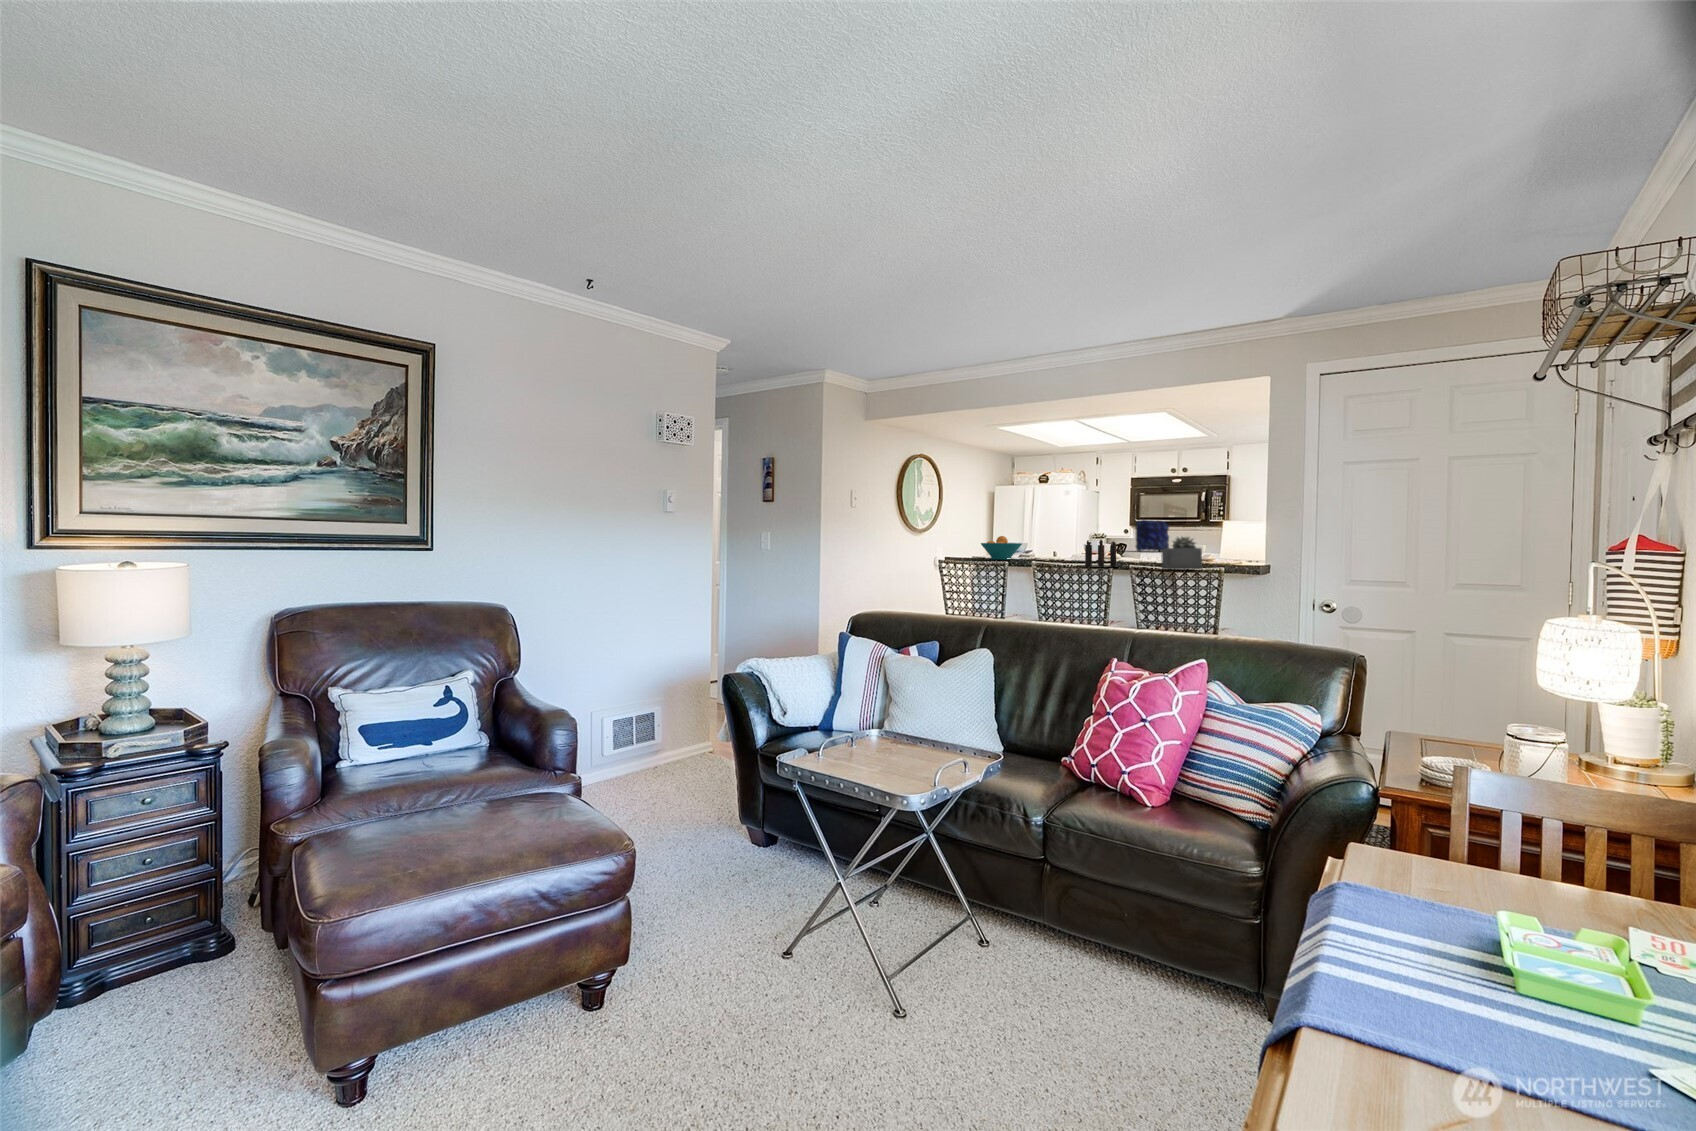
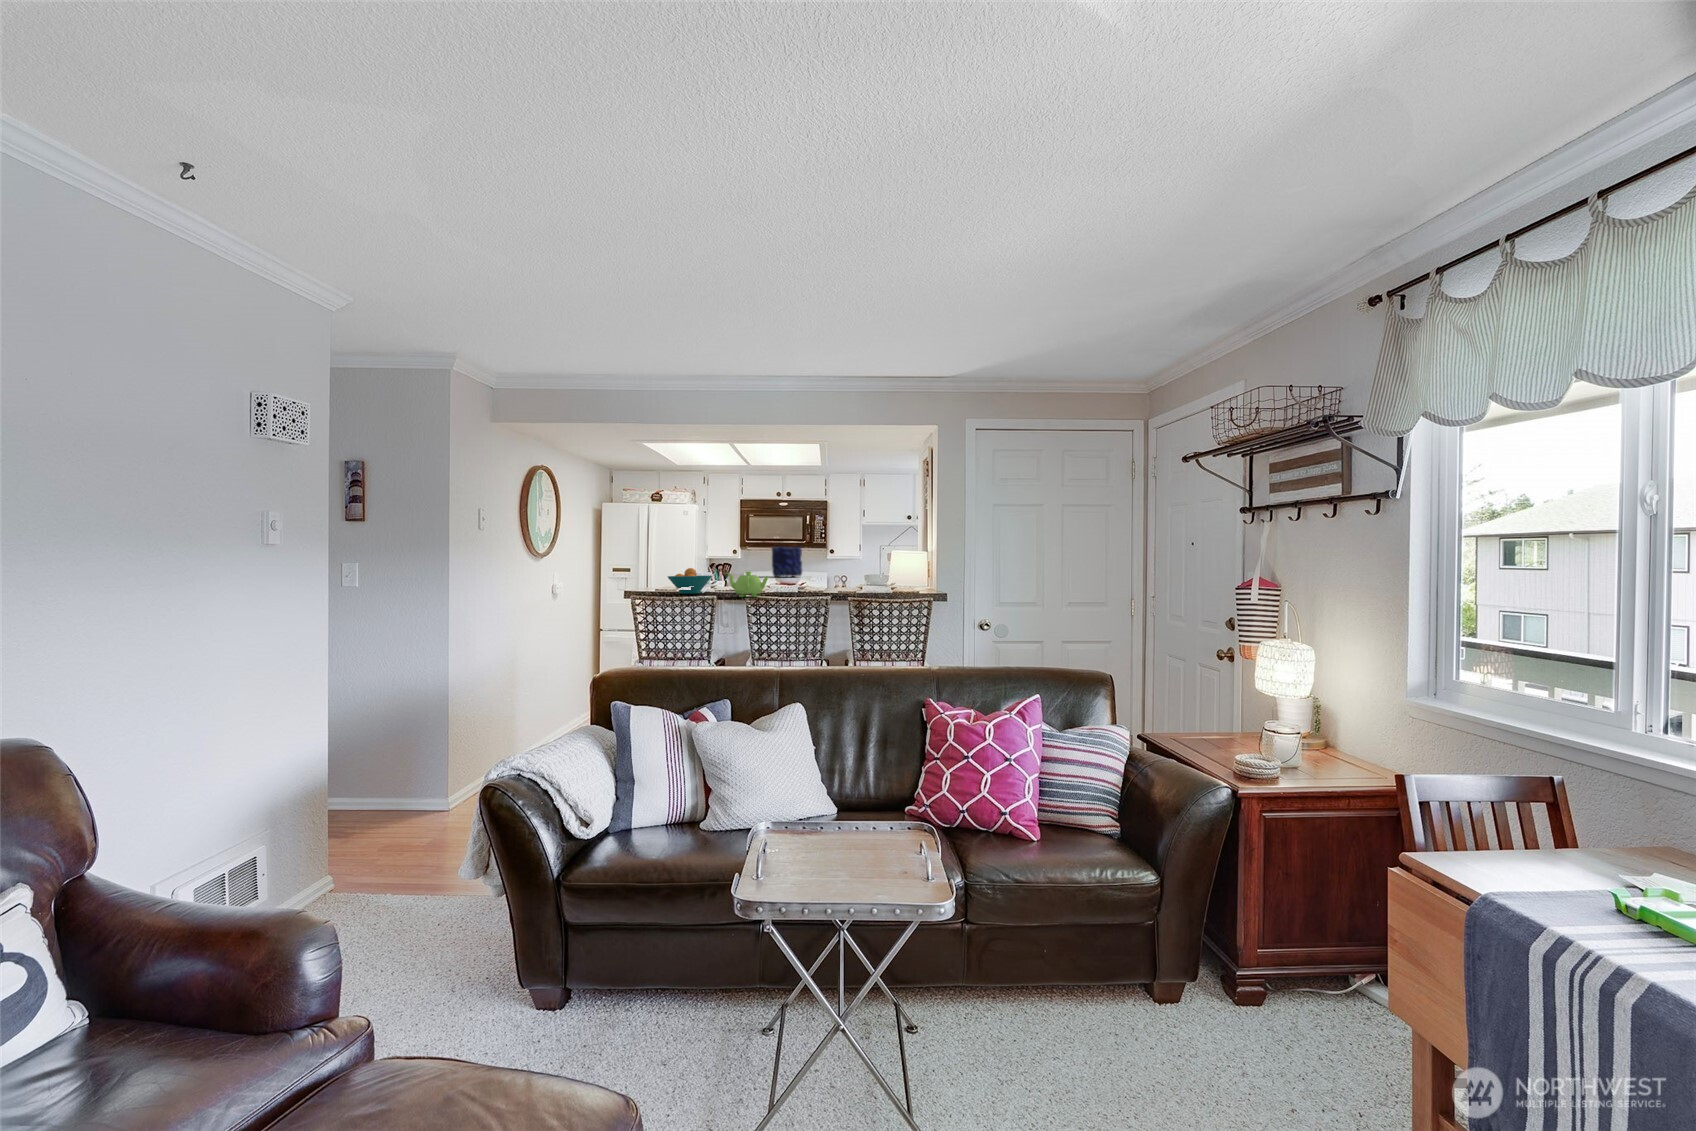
succulent plant: present [1161,537,1202,569] -> none [877,567,915,600]
teapot: none [1023,539,1063,563] -> present [727,572,769,597]
candle: present [1079,539,1126,567] -> none [787,572,849,600]

